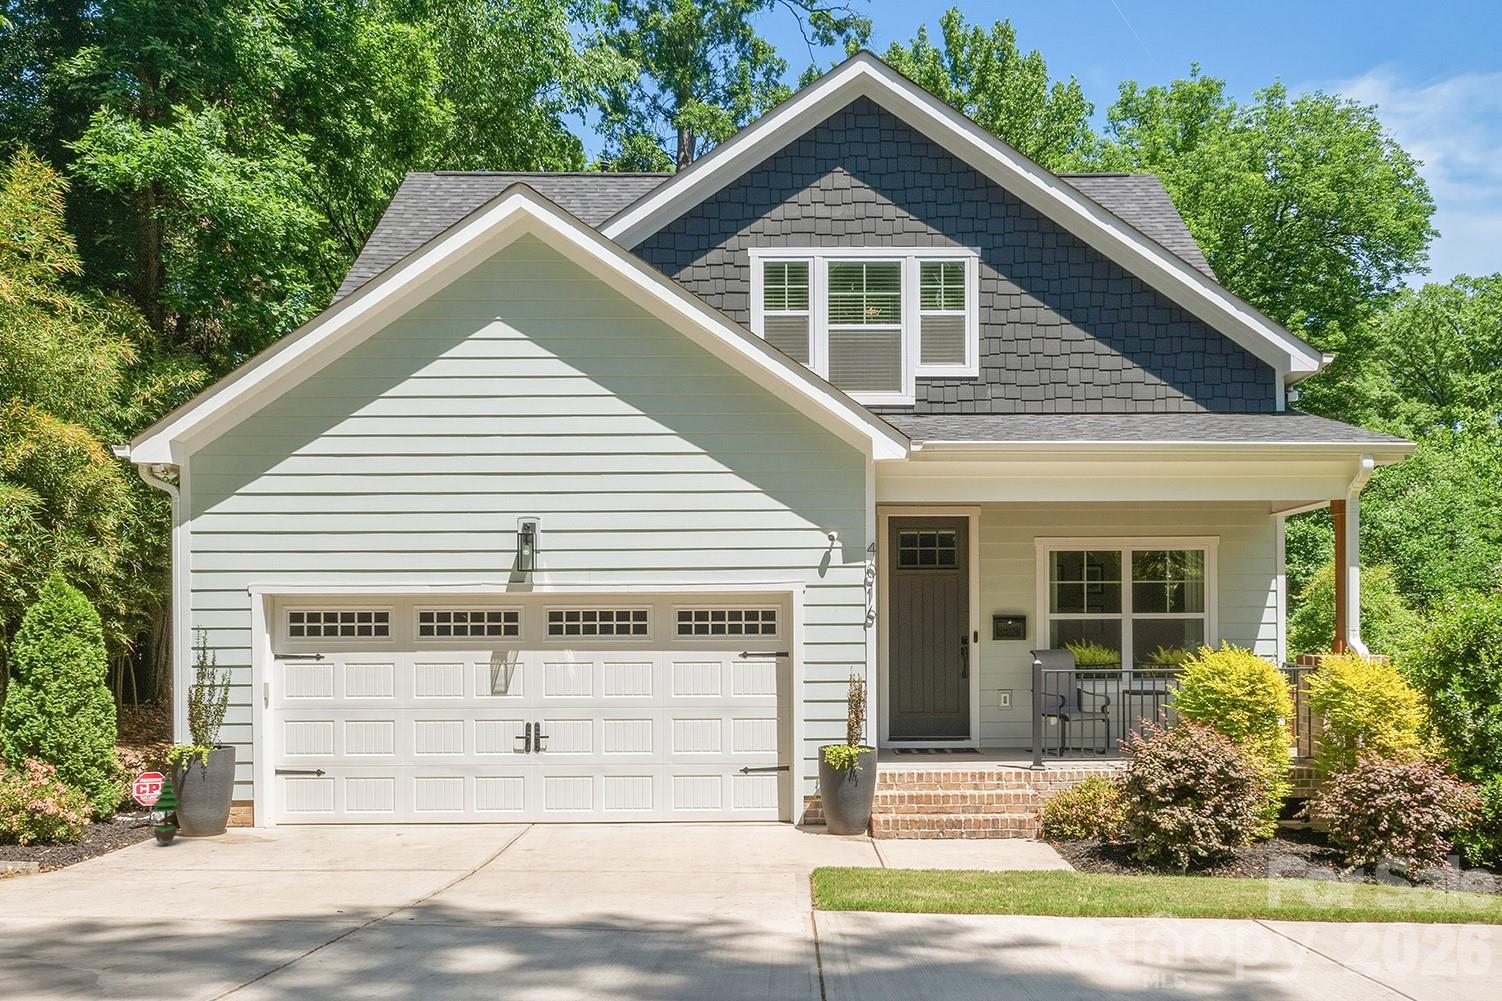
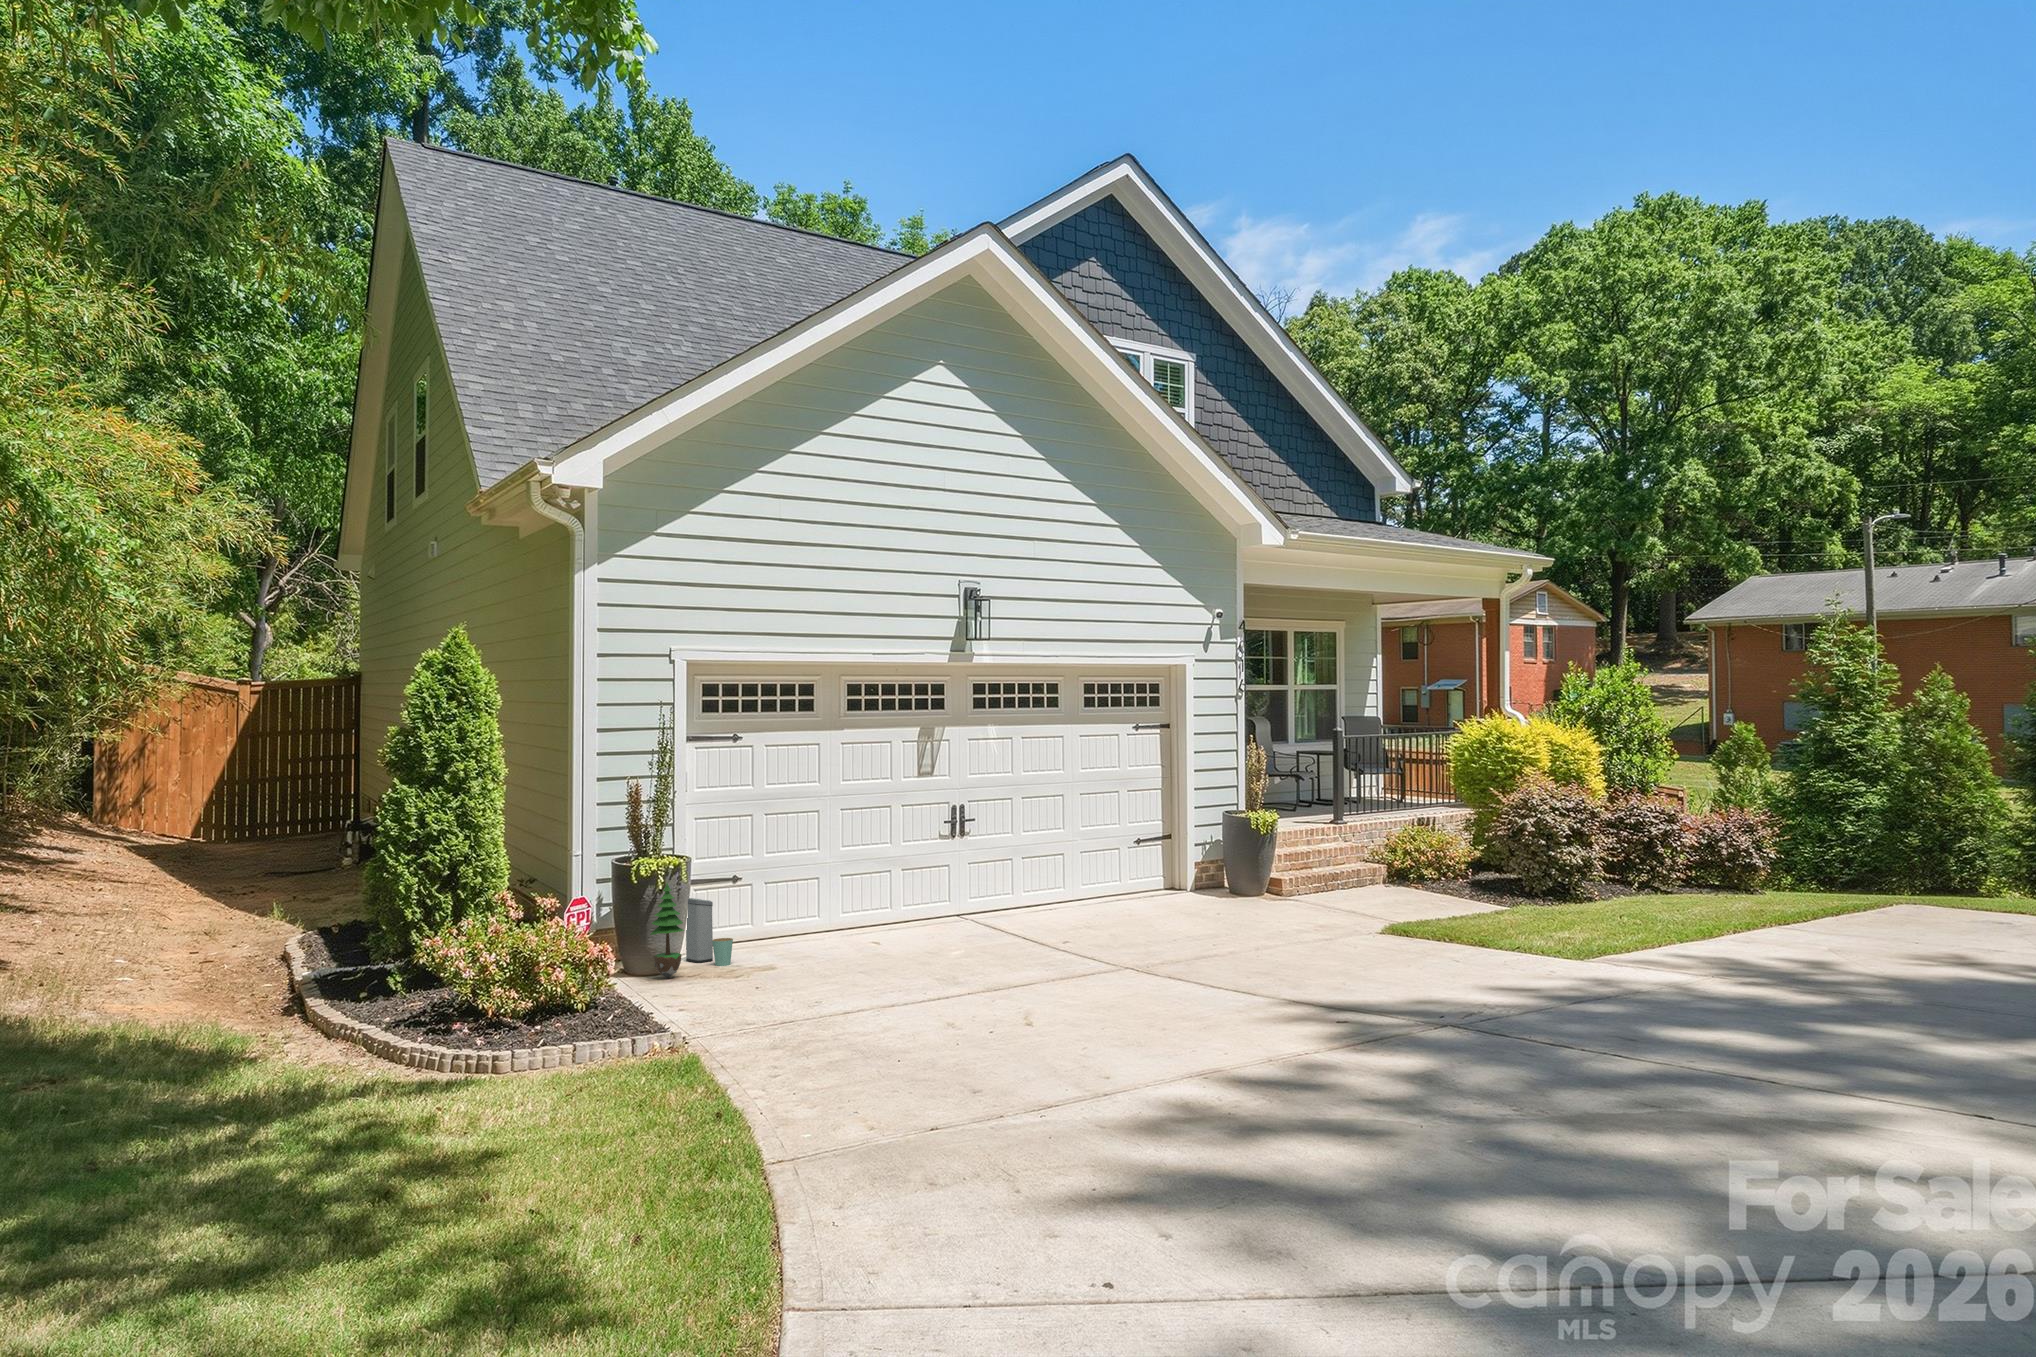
trash can: none [225,783,255,842] -> present [686,898,733,966]

